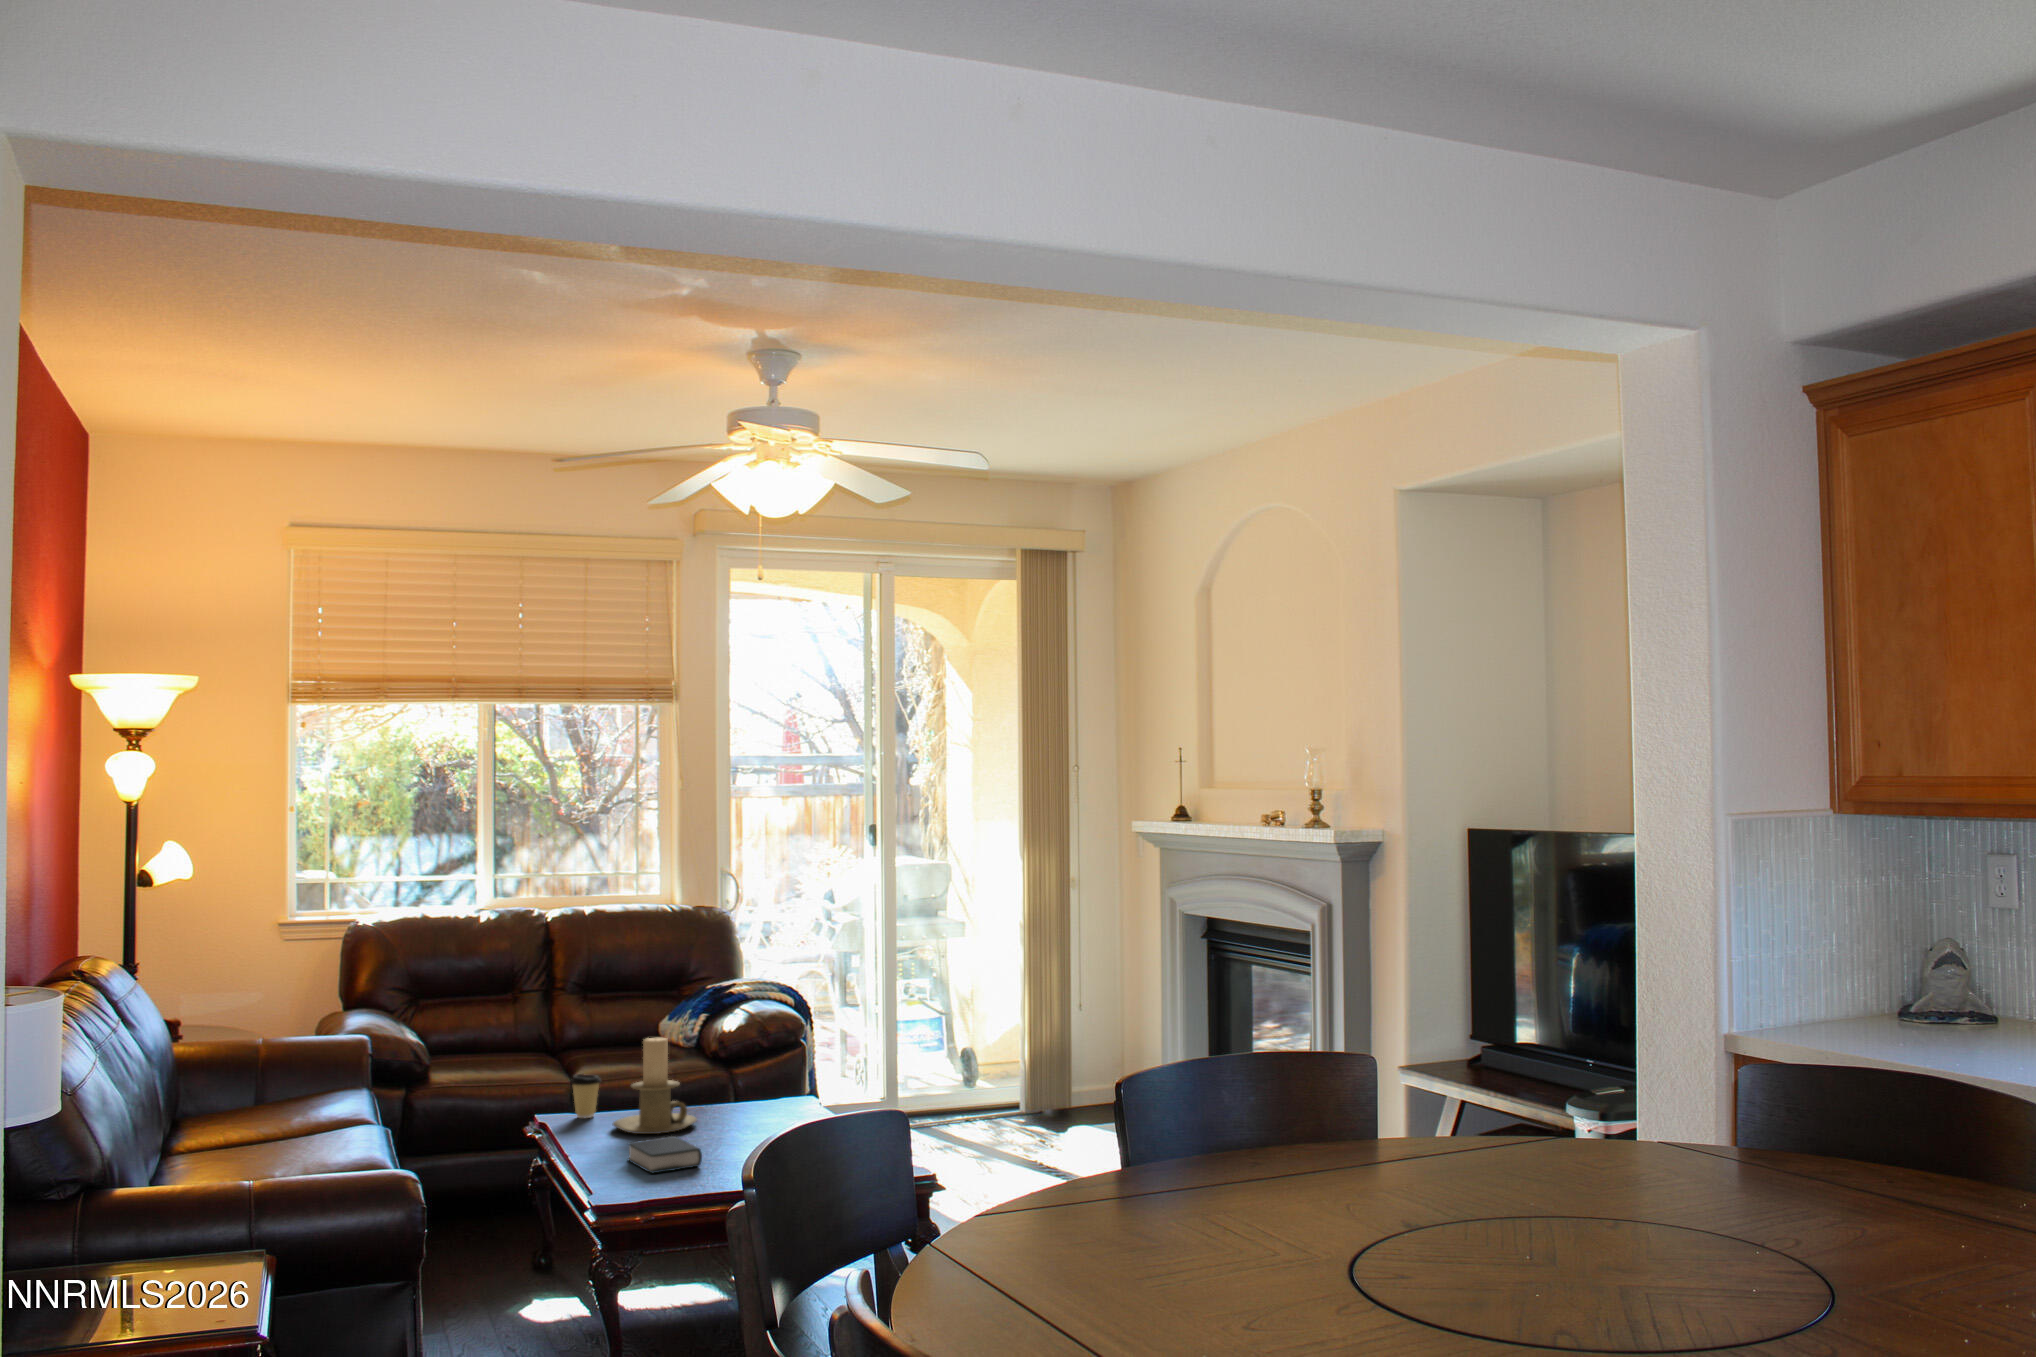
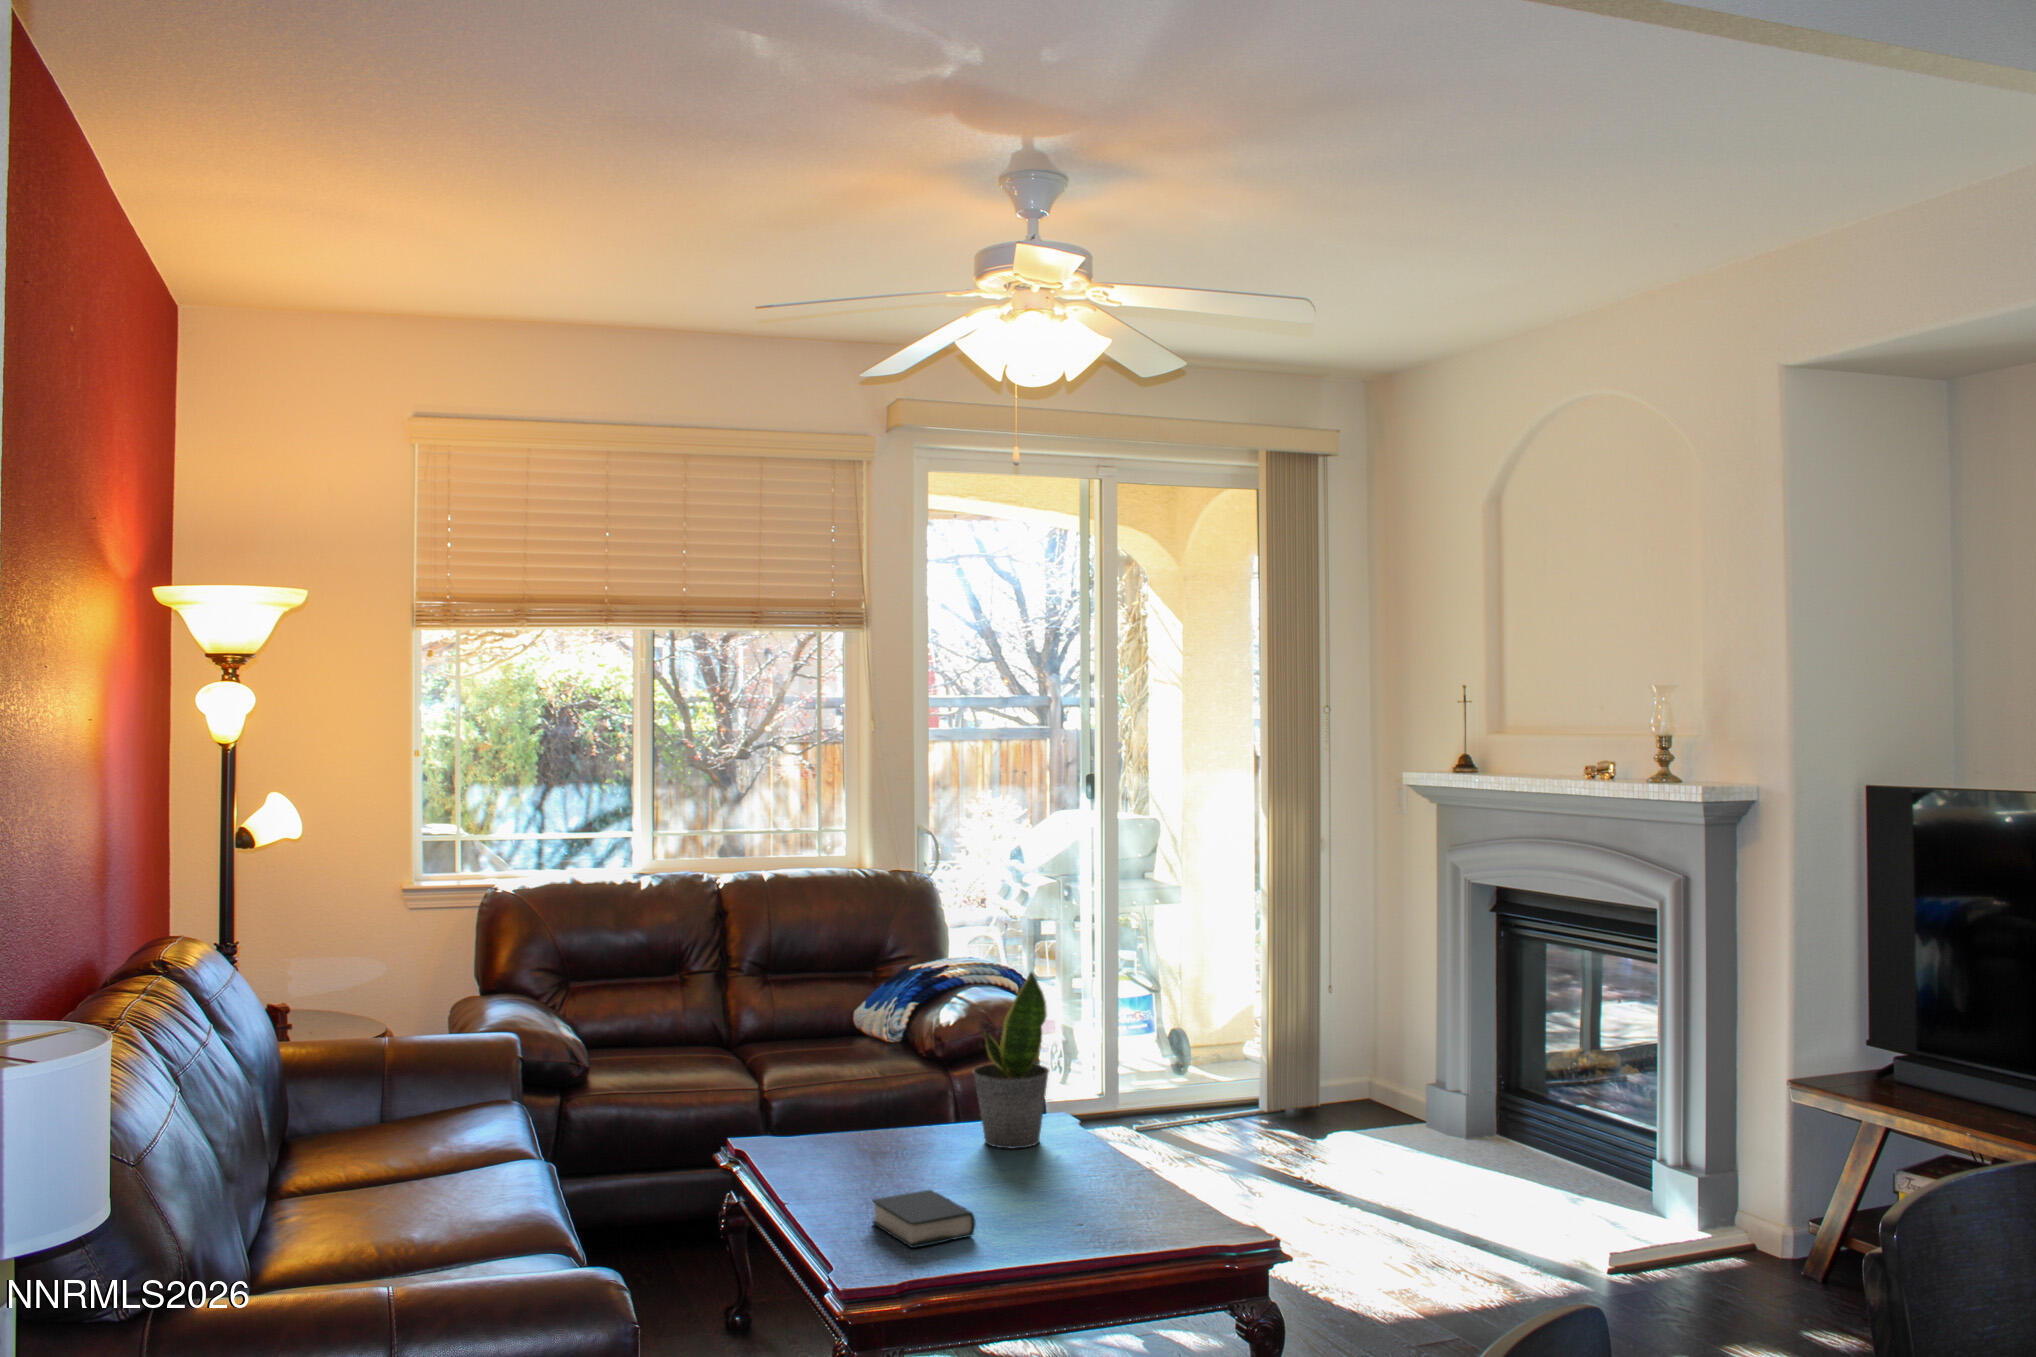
potted plant: none [726,976,787,1114] -> present [972,972,1049,1148]
candle holder: present [613,1038,697,1134] -> none [837,1051,945,1179]
coffee cup: present [571,1074,601,1118] -> none [777,1093,817,1151]

